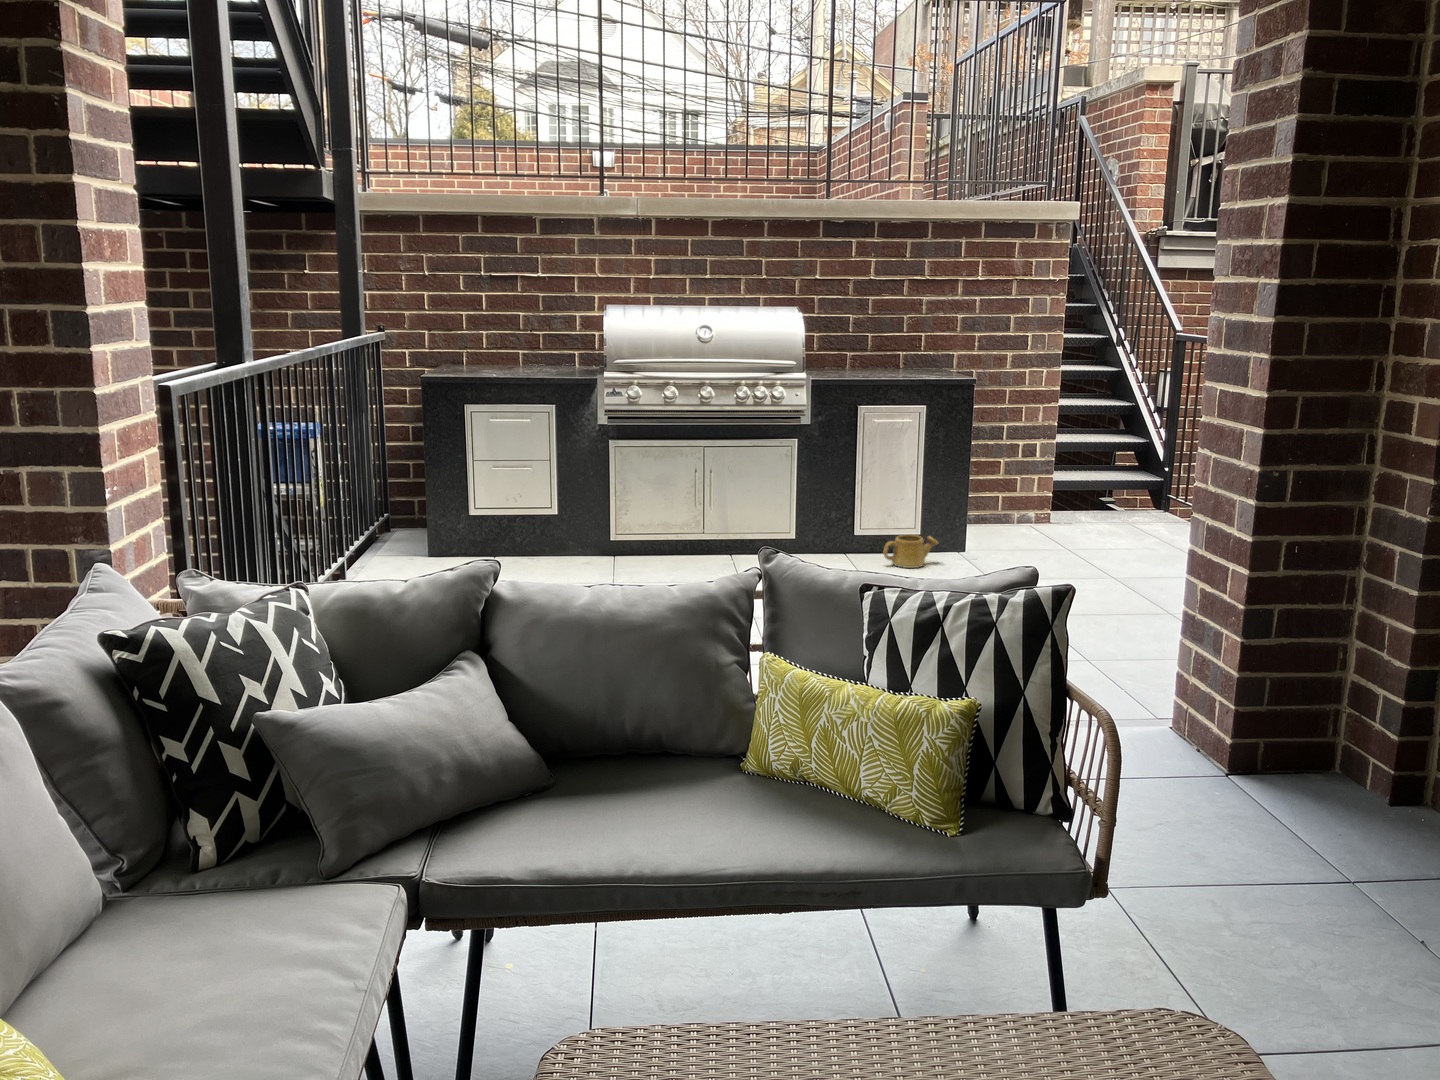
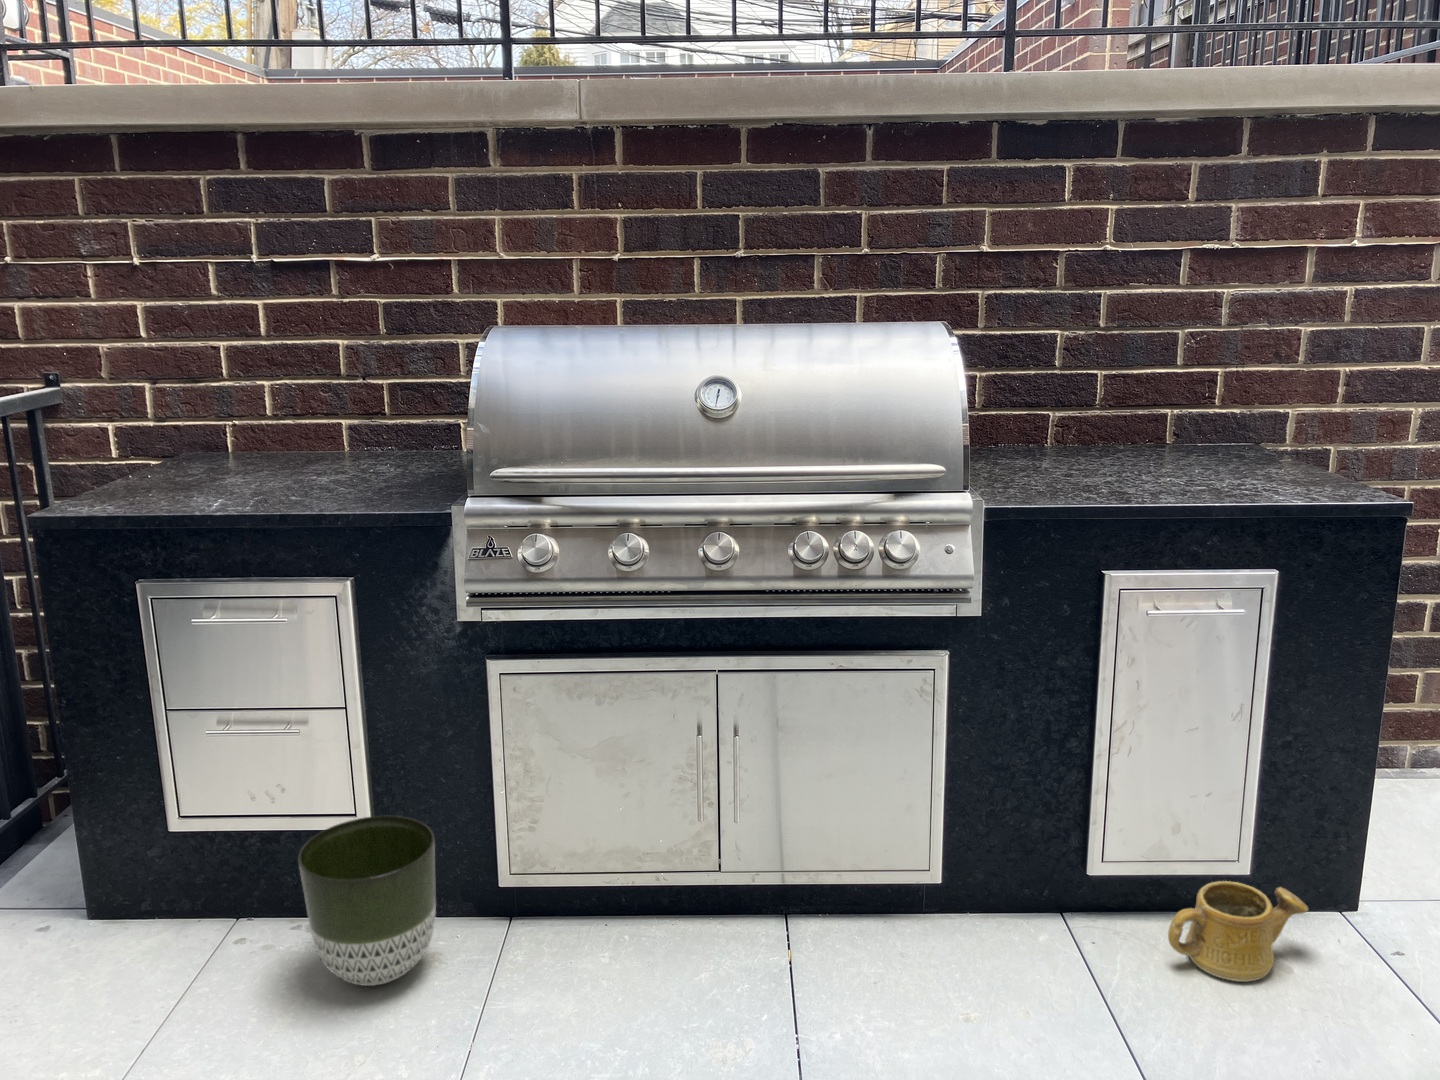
planter: none [537,508,590,570] -> present [298,816,436,986]

